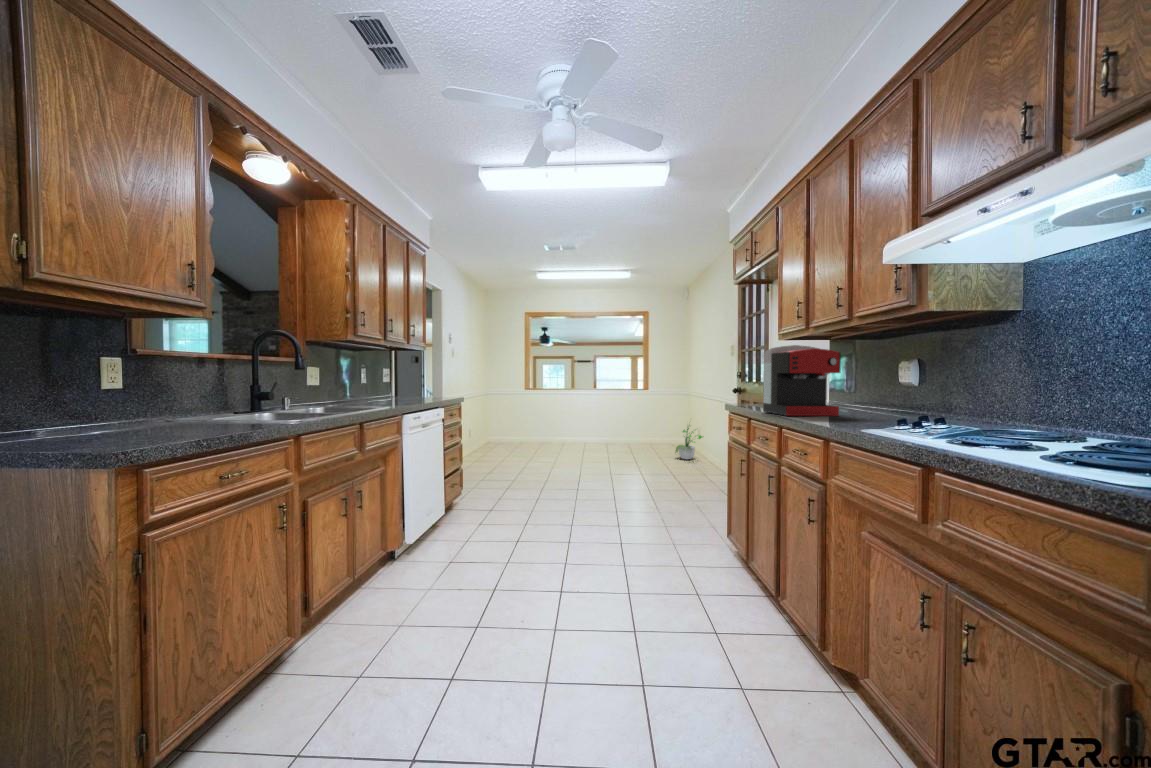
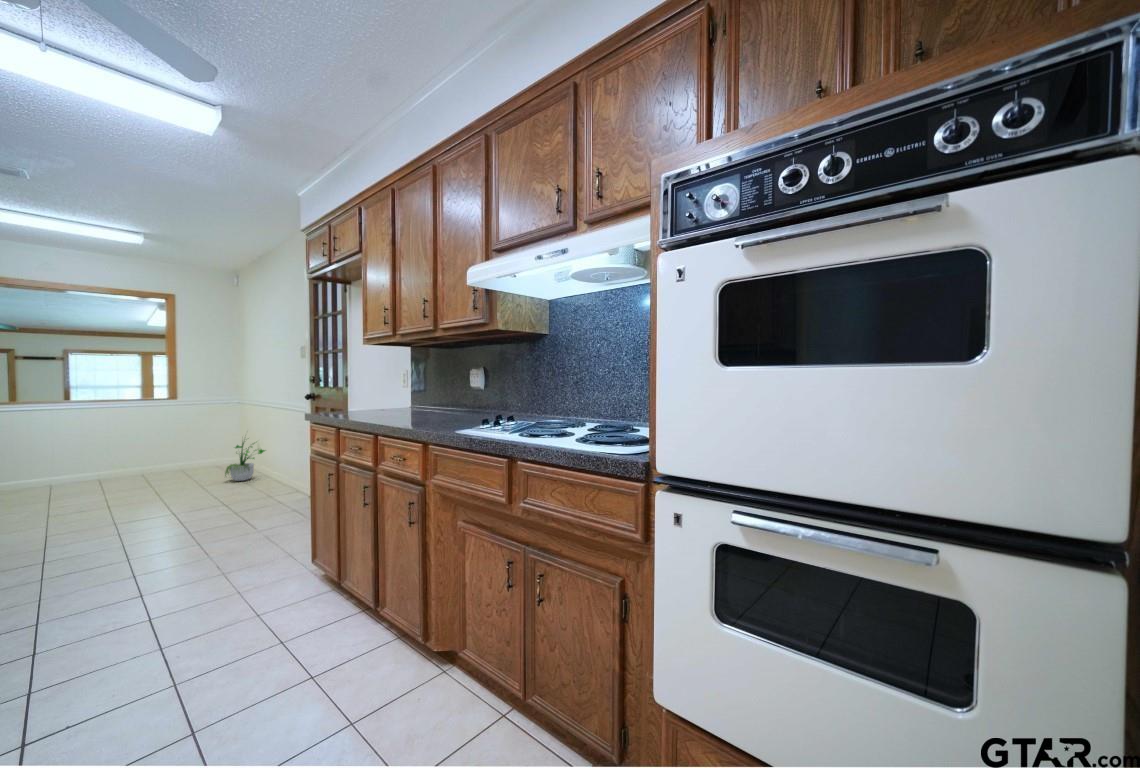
coffee maker: present [763,345,841,416] -> none [352,350,427,422]

